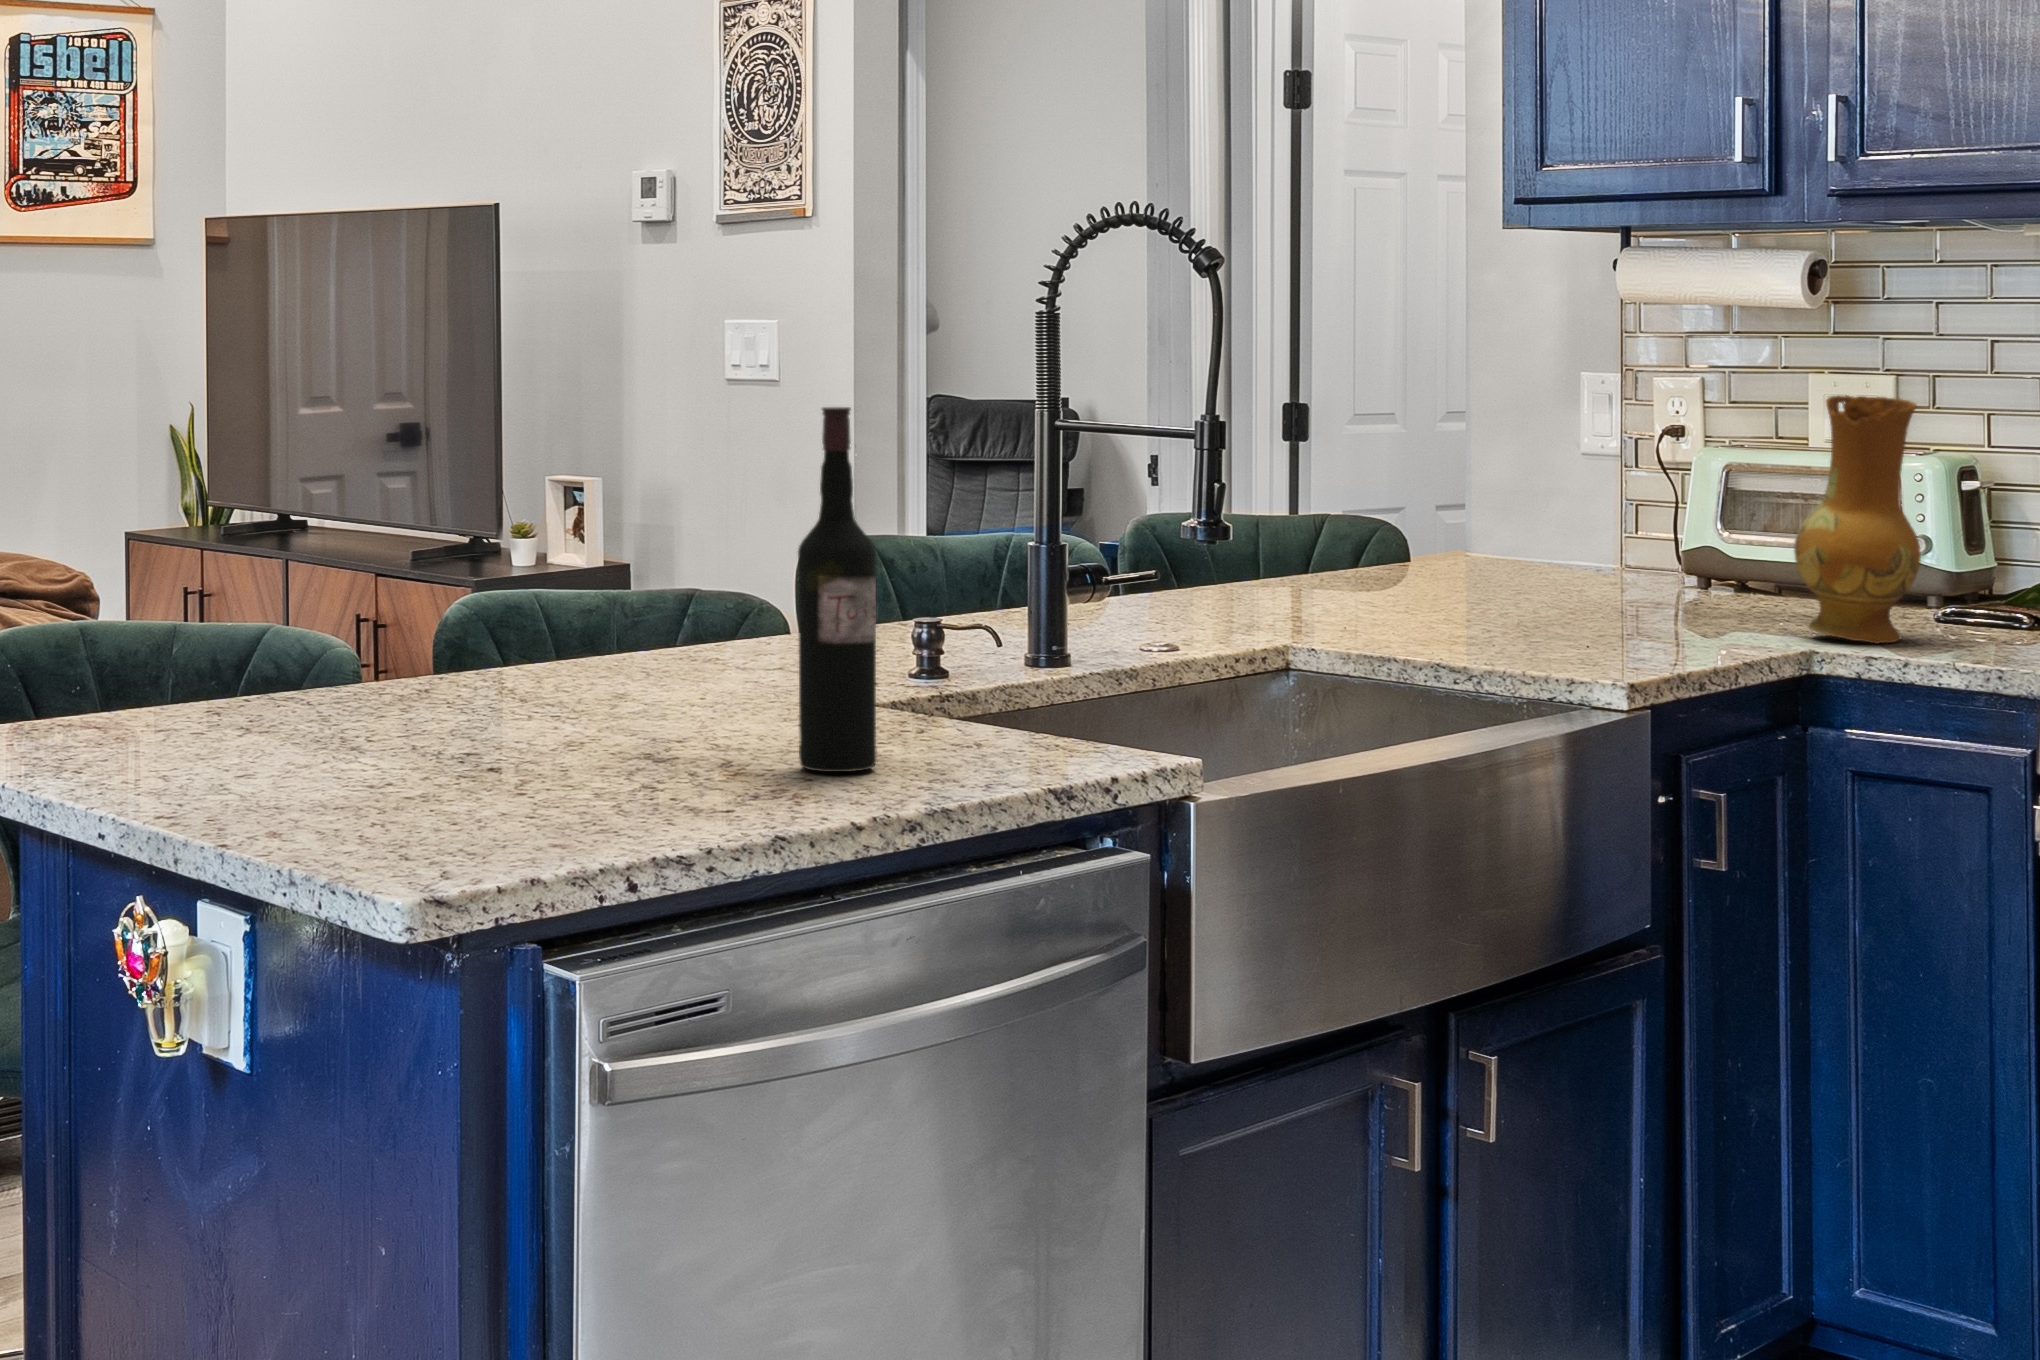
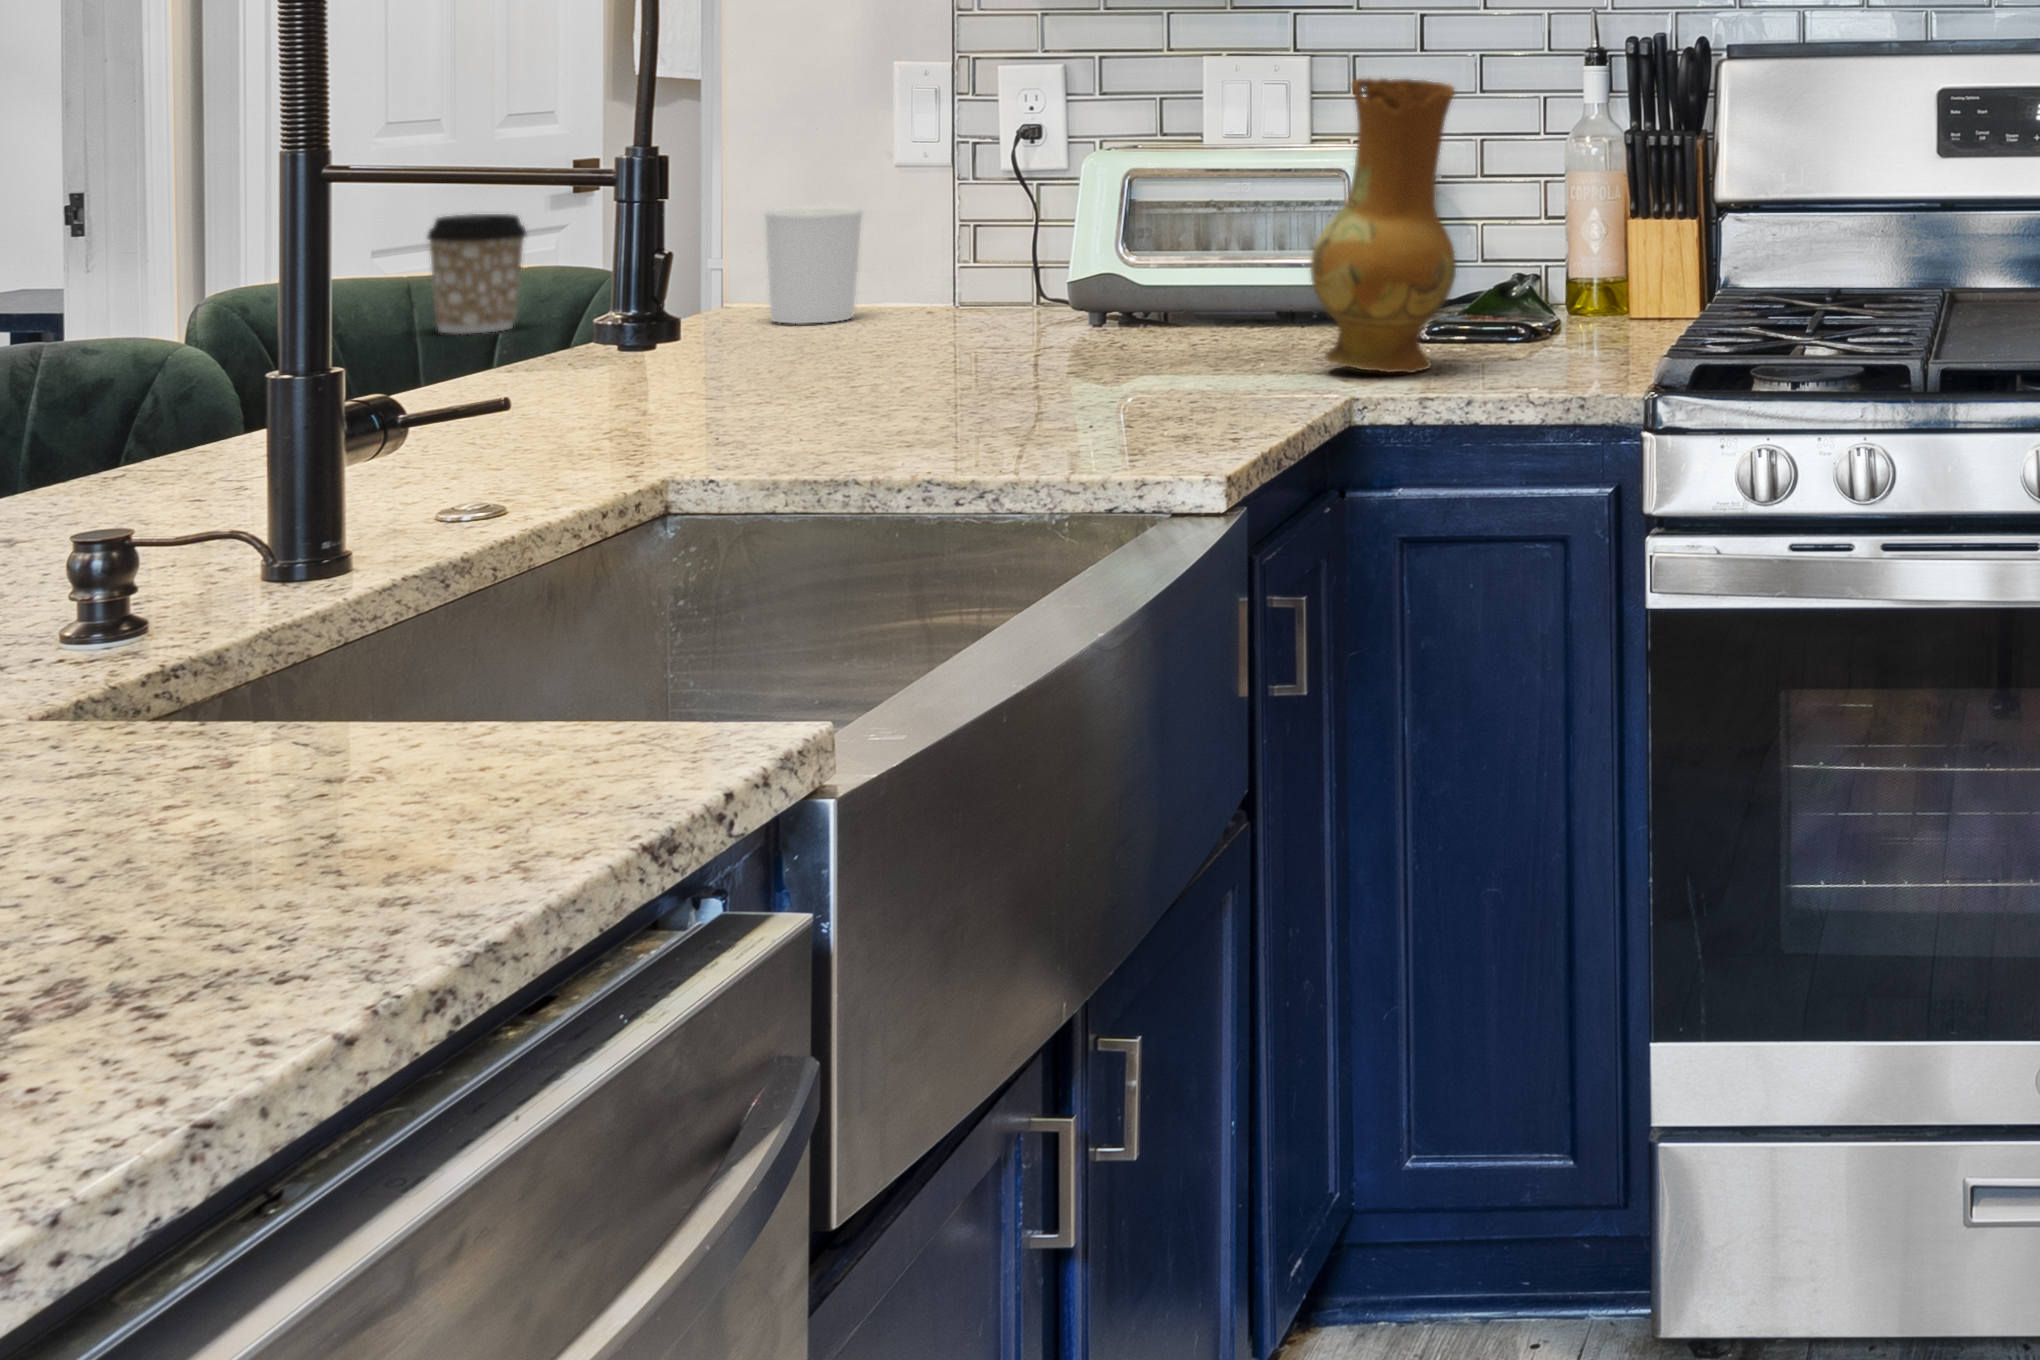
wine bottle: present [798,407,876,772] -> none [56,172,250,929]
coffee cup: none [1256,480,1319,564] -> present [427,214,526,334]
candle holder: none [1469,487,1540,576] -> present [765,206,862,324]

